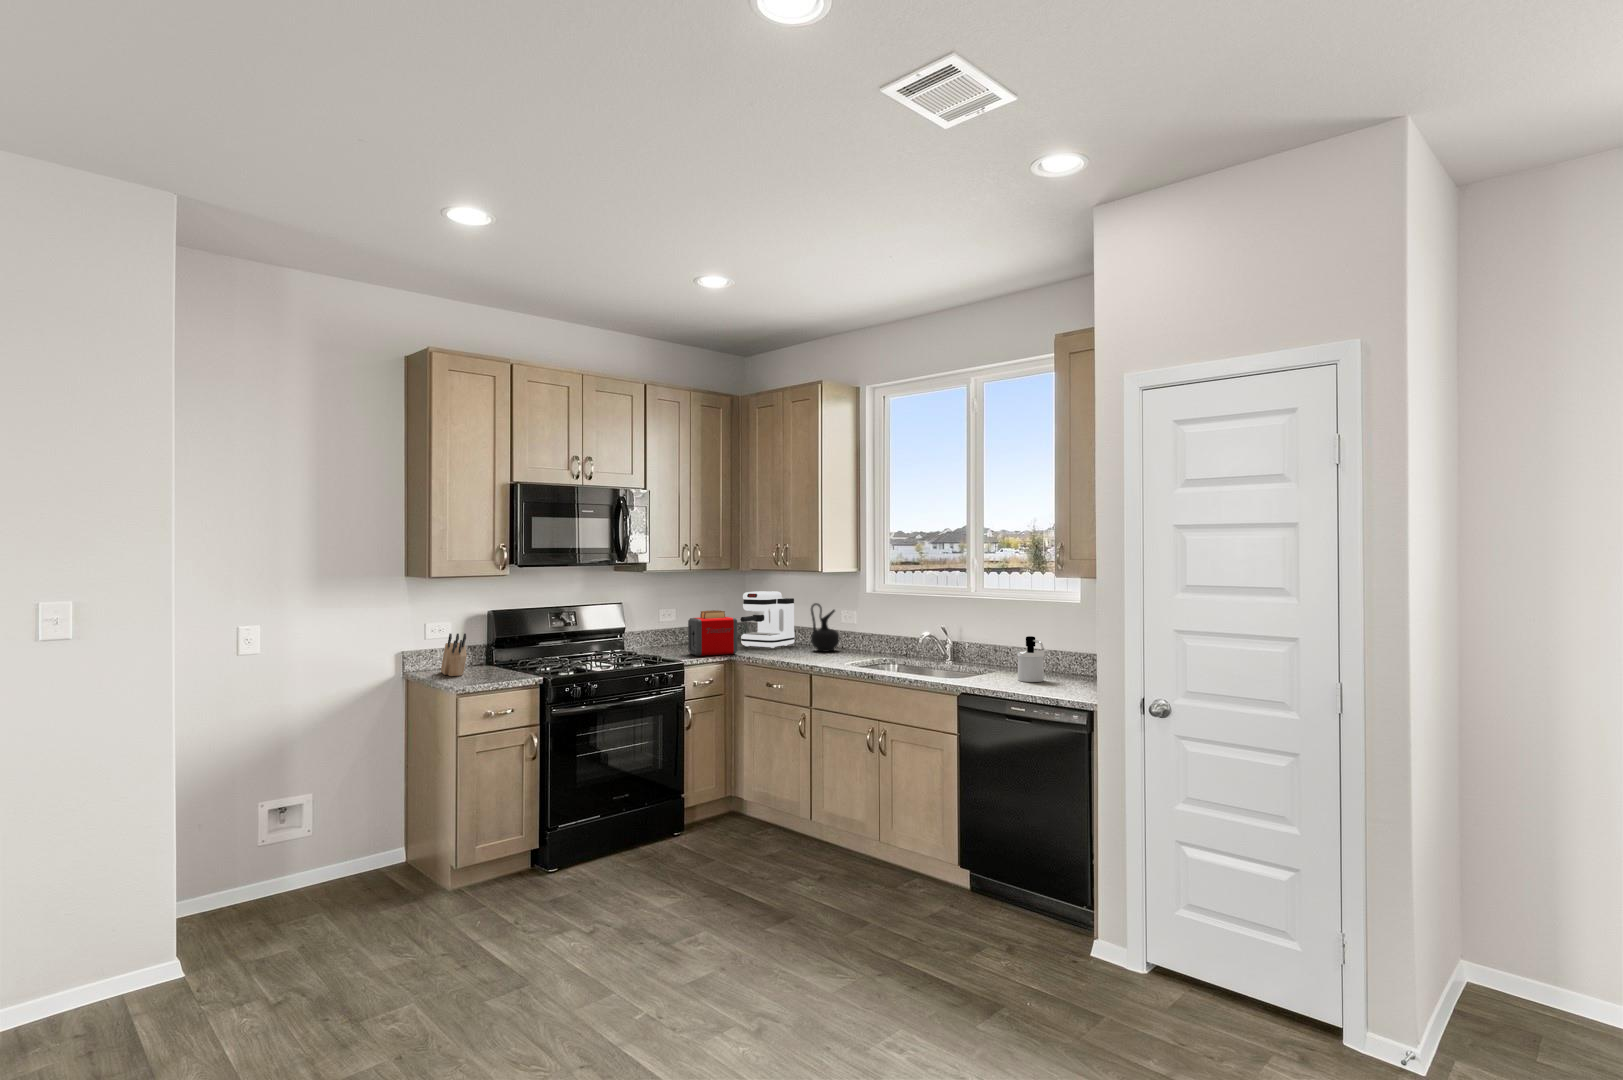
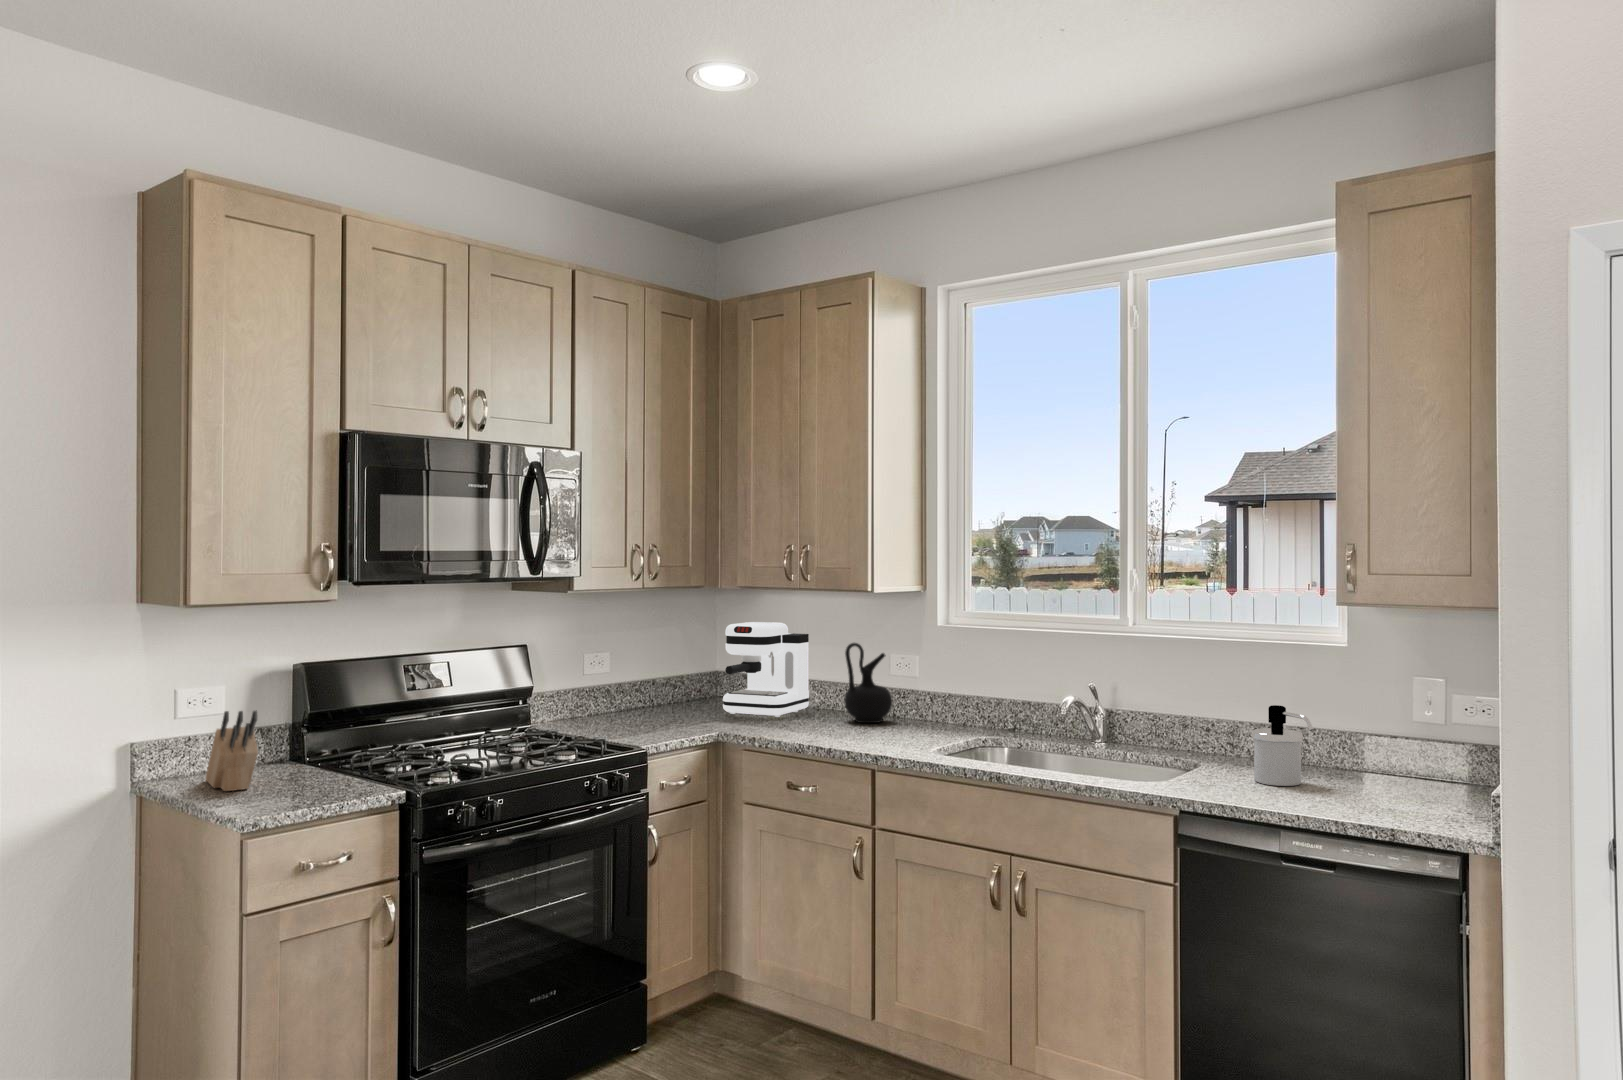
toaster: present [688,610,737,656] -> none [645,657,729,736]

